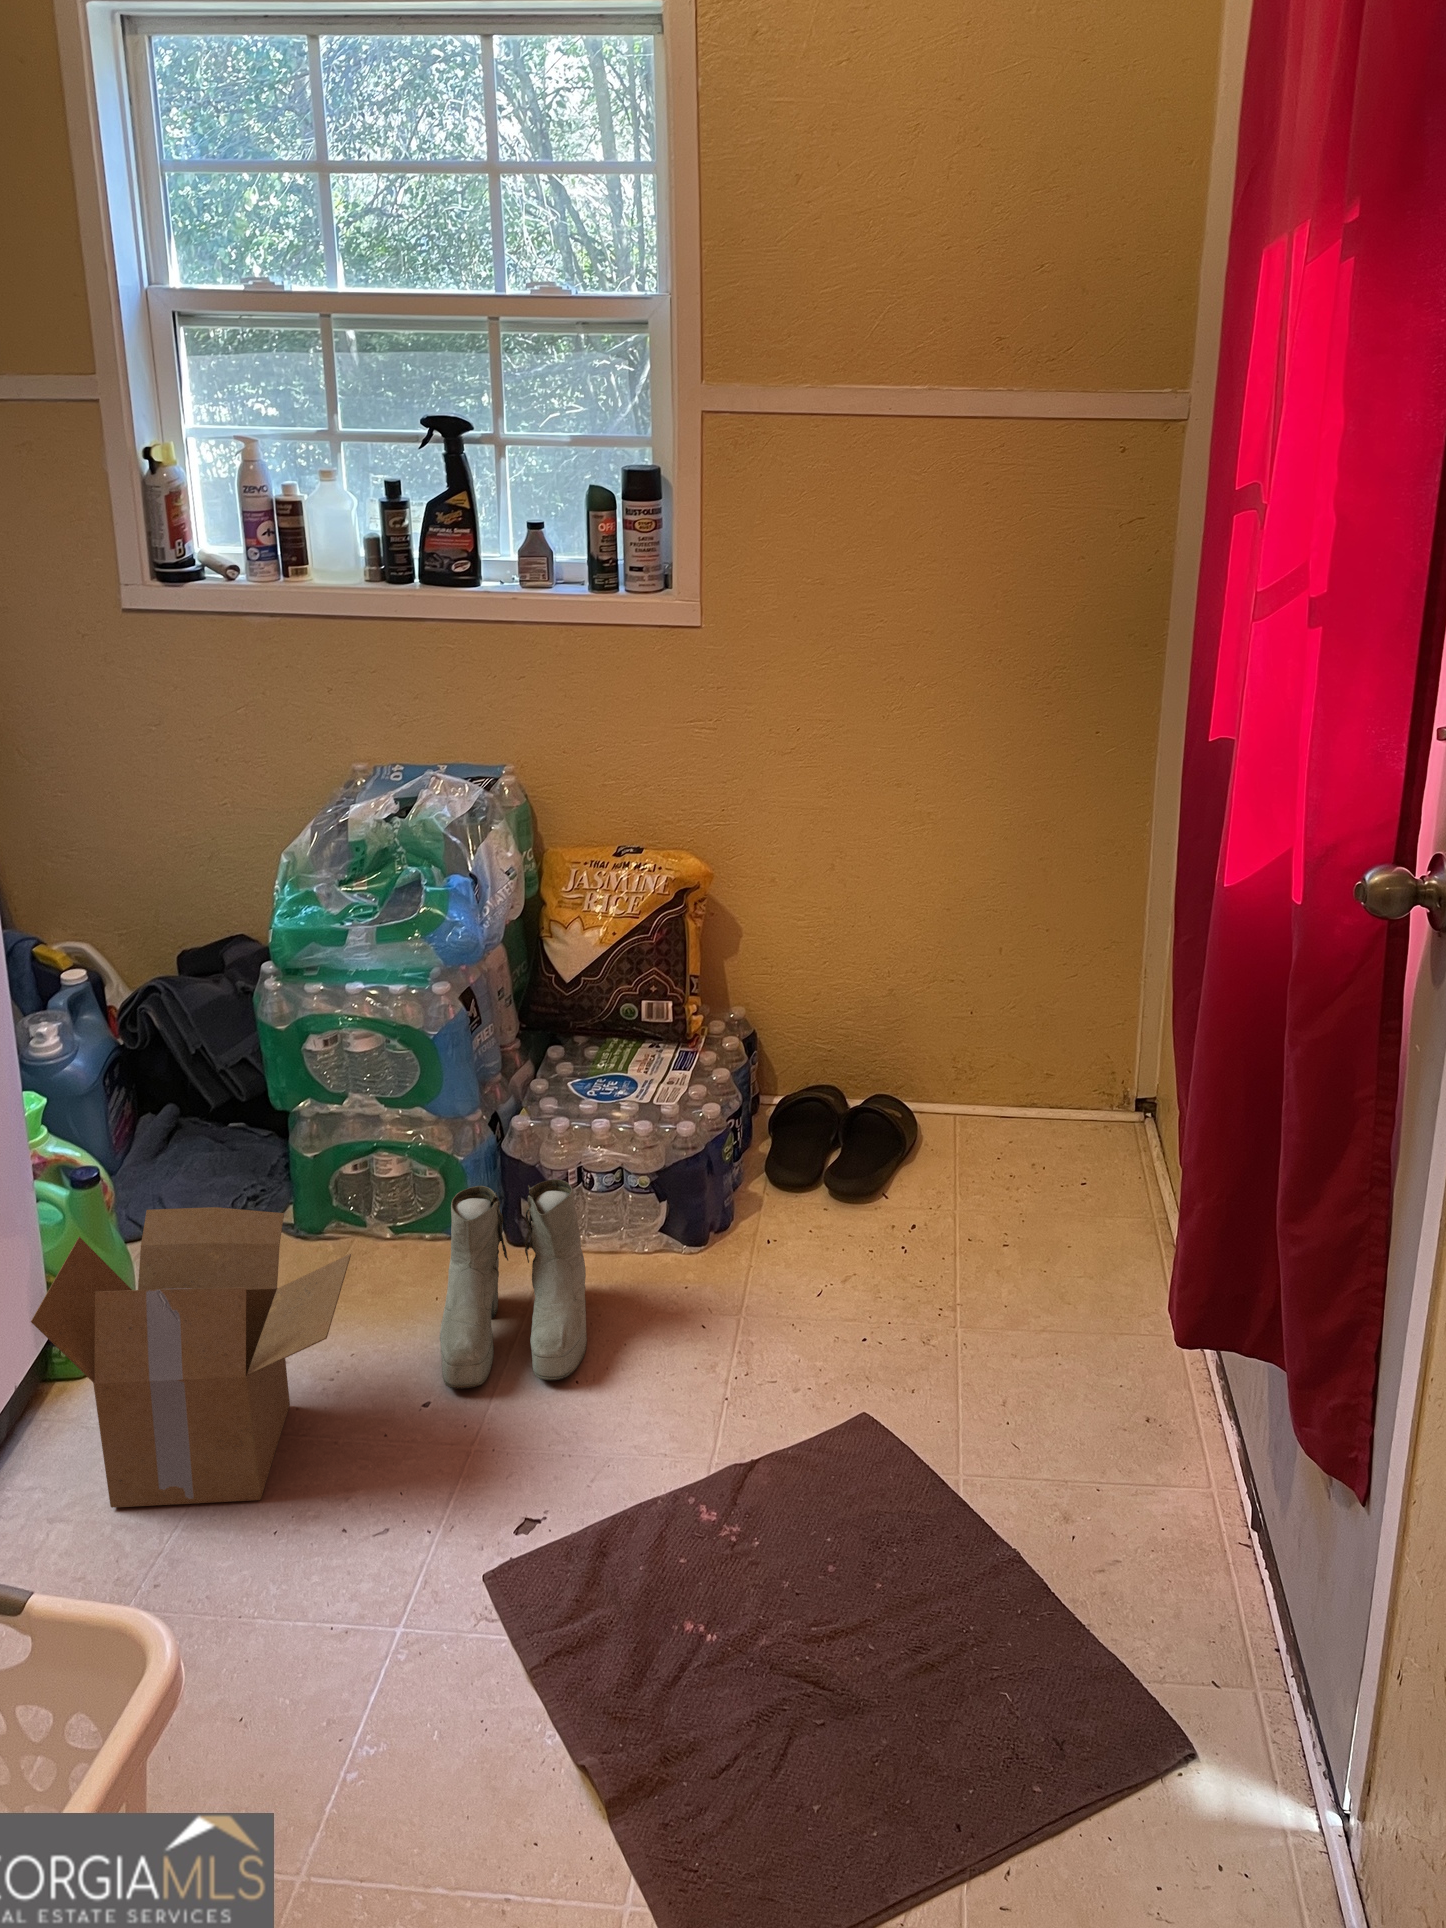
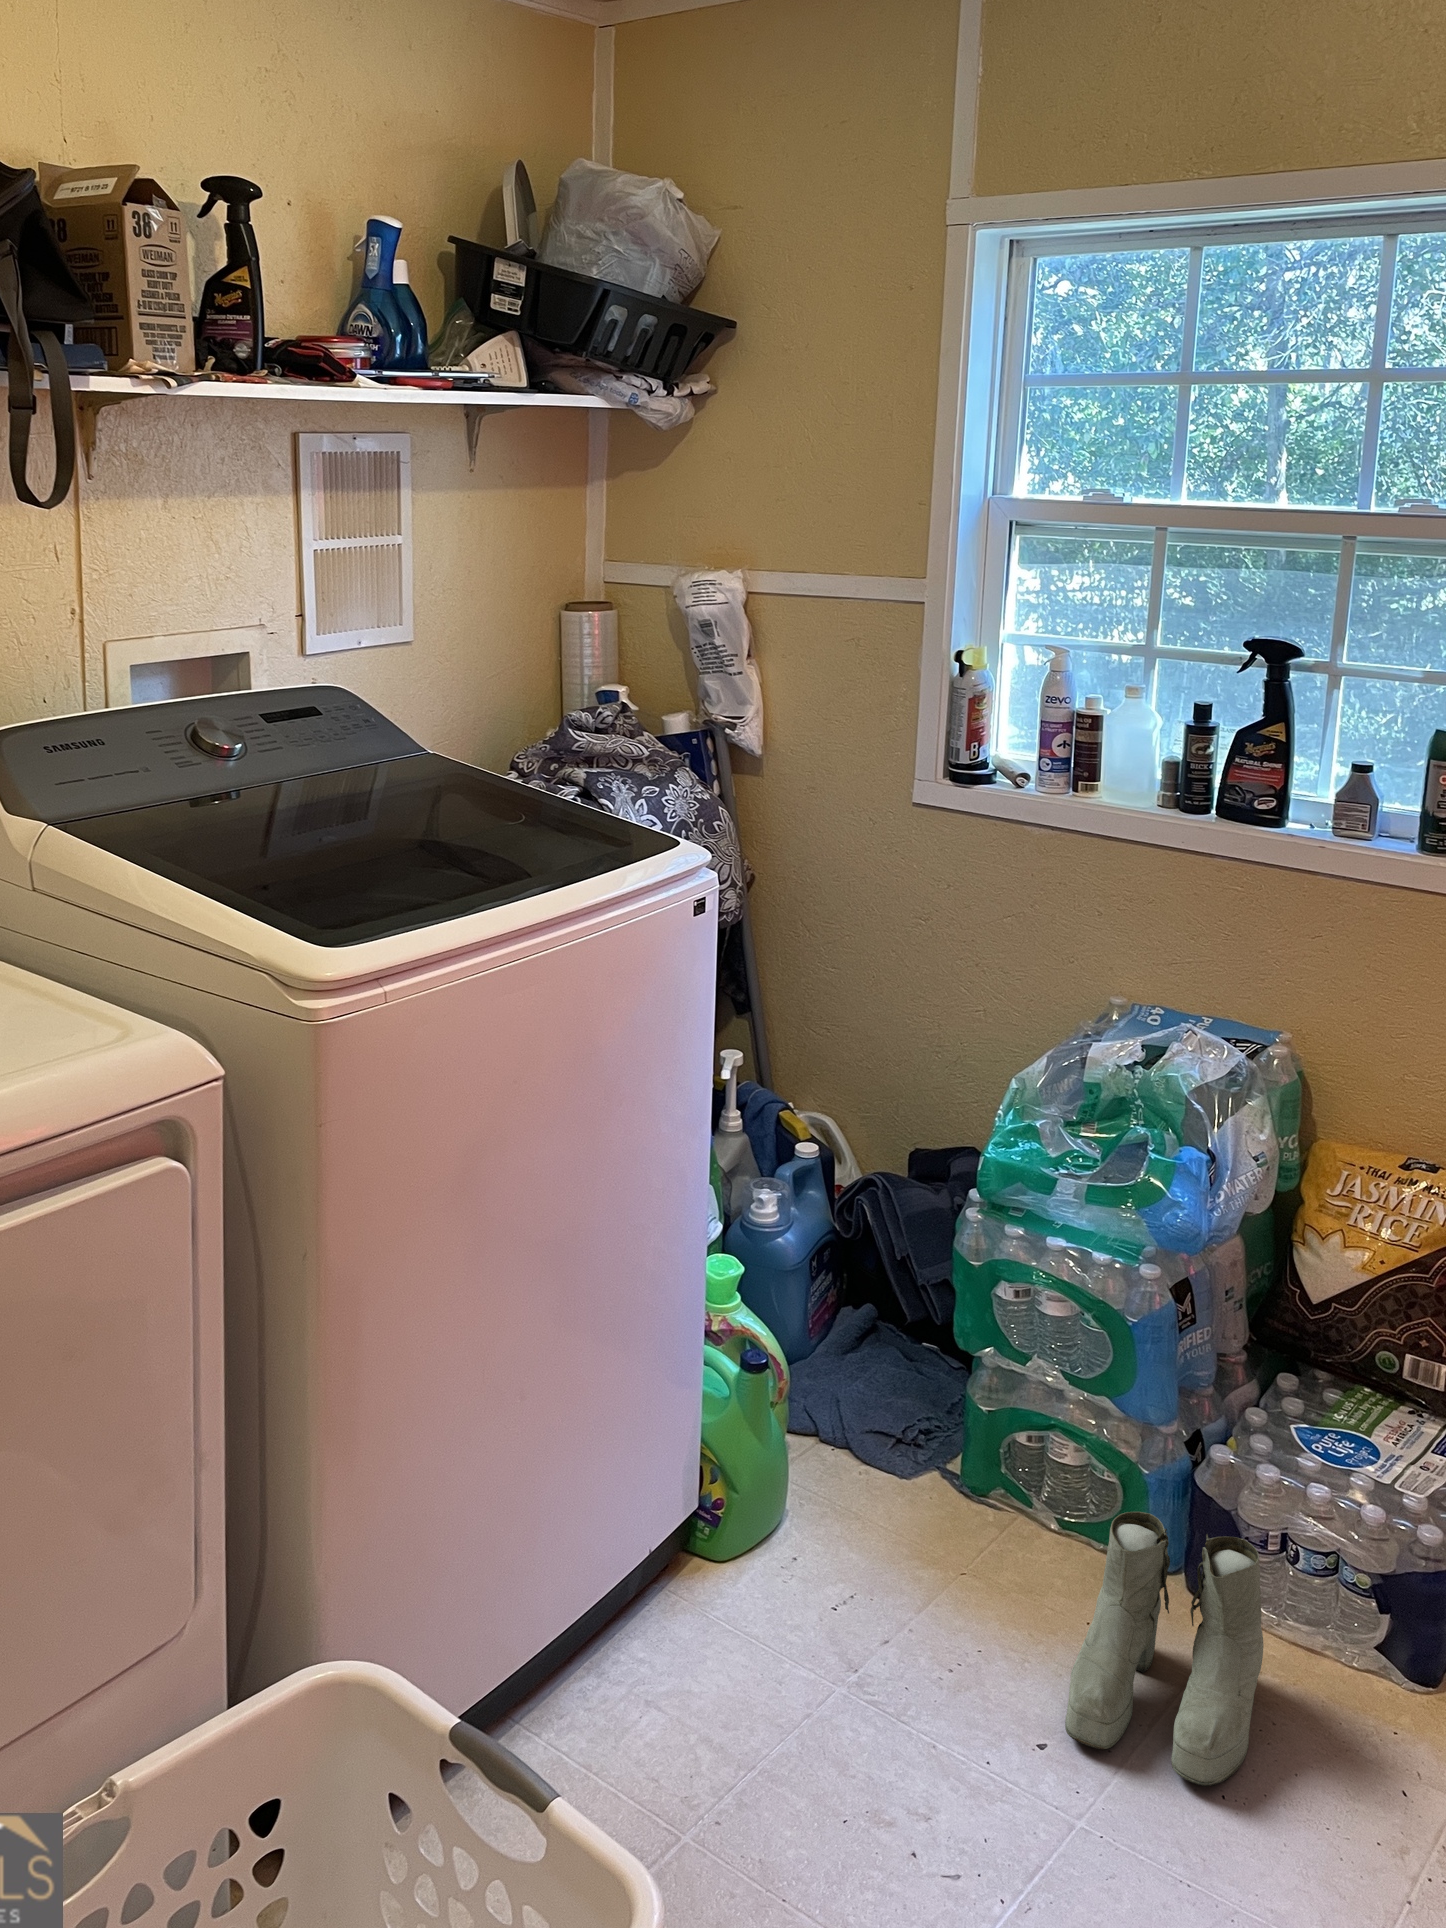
cardboard box: present [31,1207,351,1508] -> none [659,1416,984,1773]

